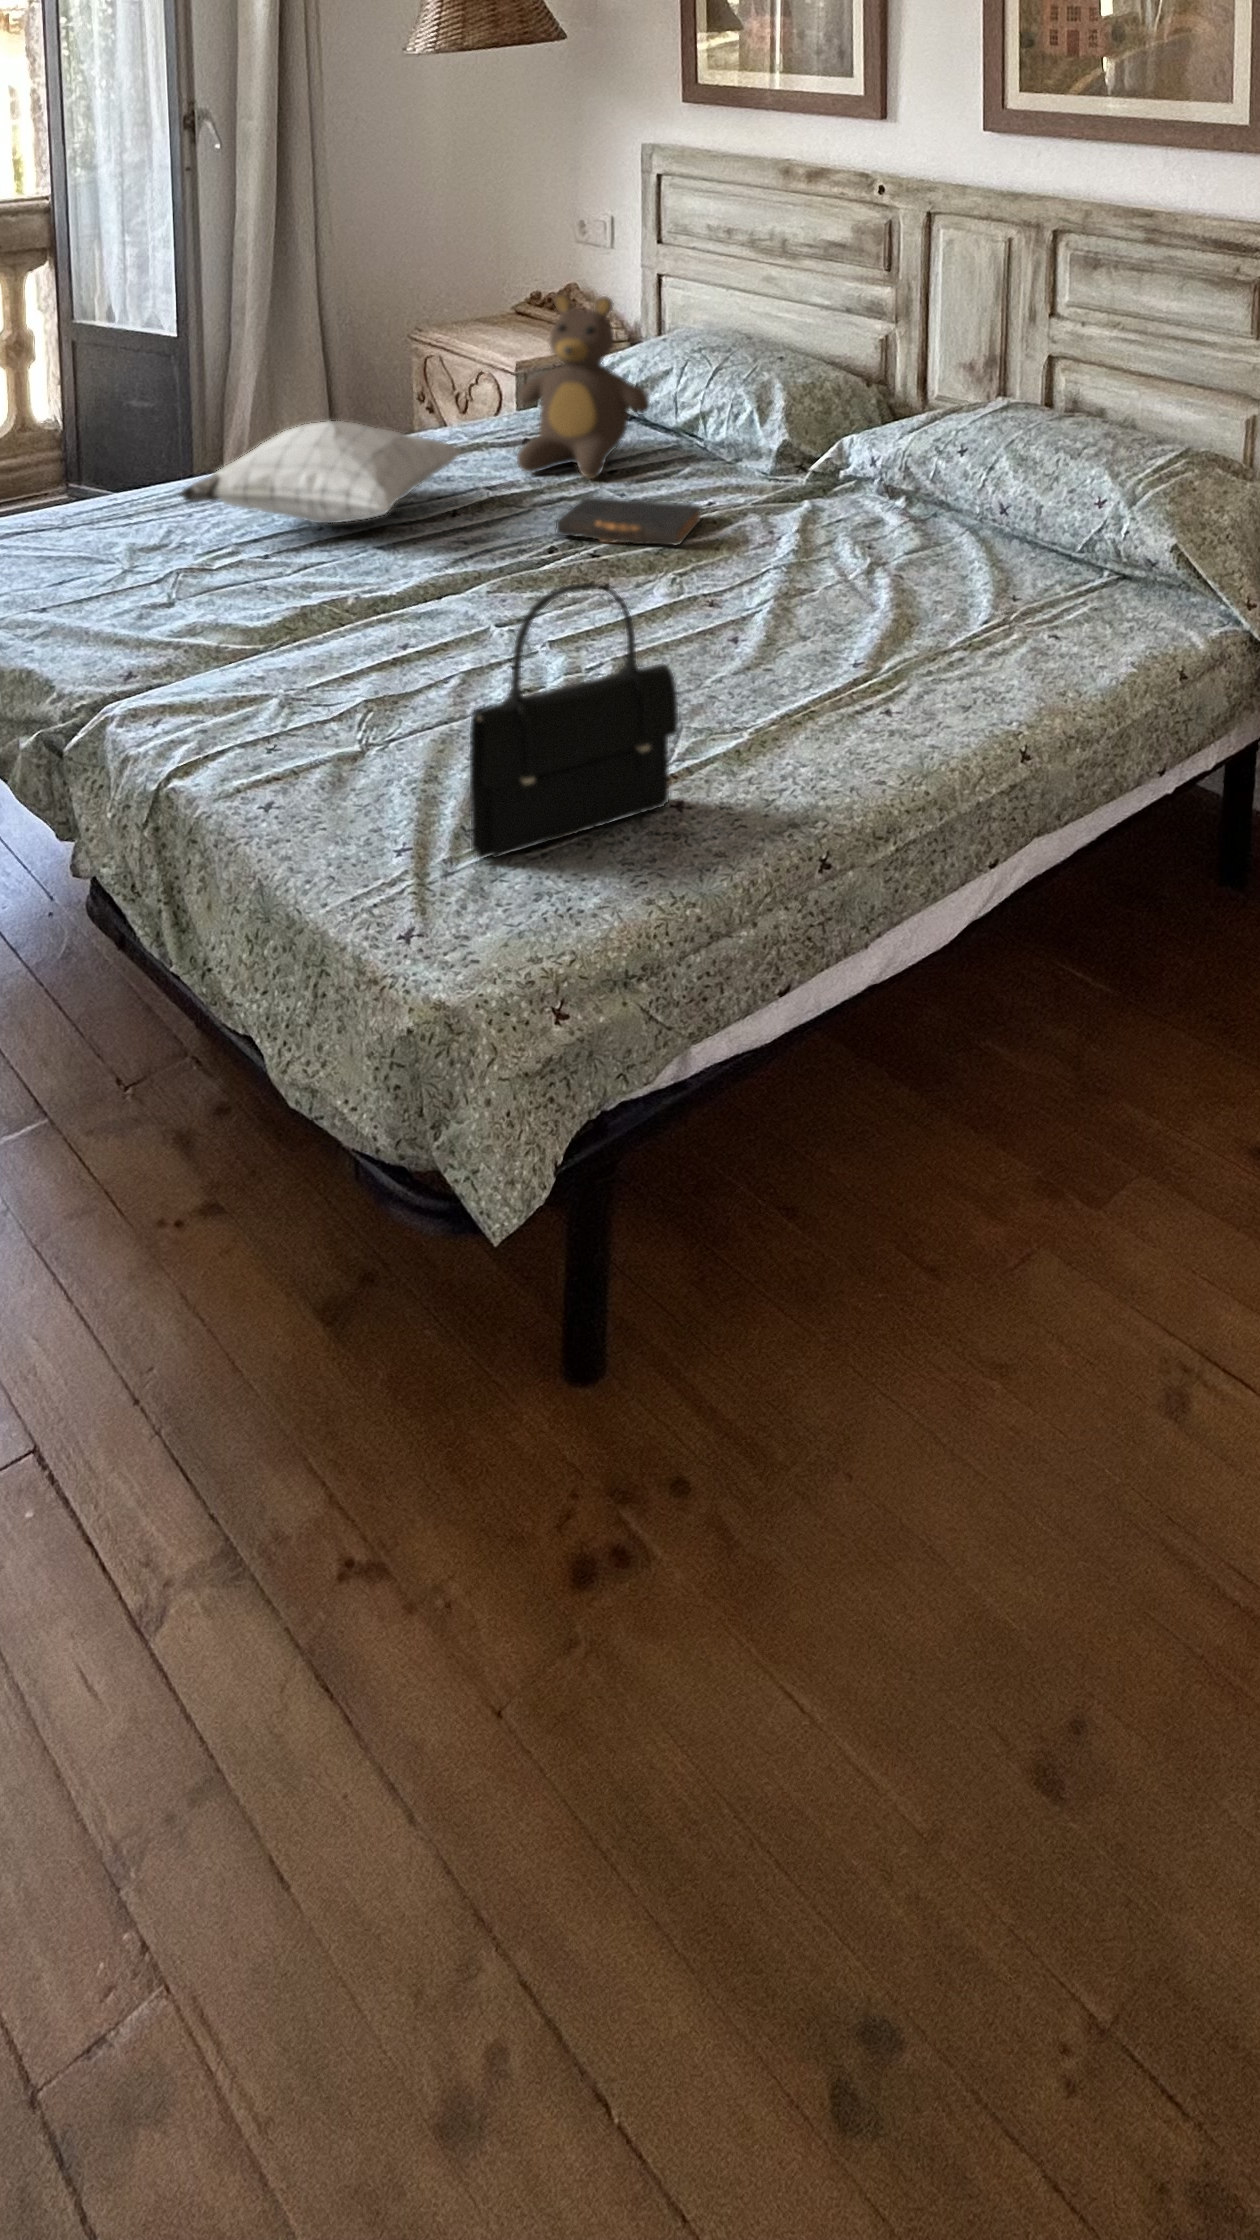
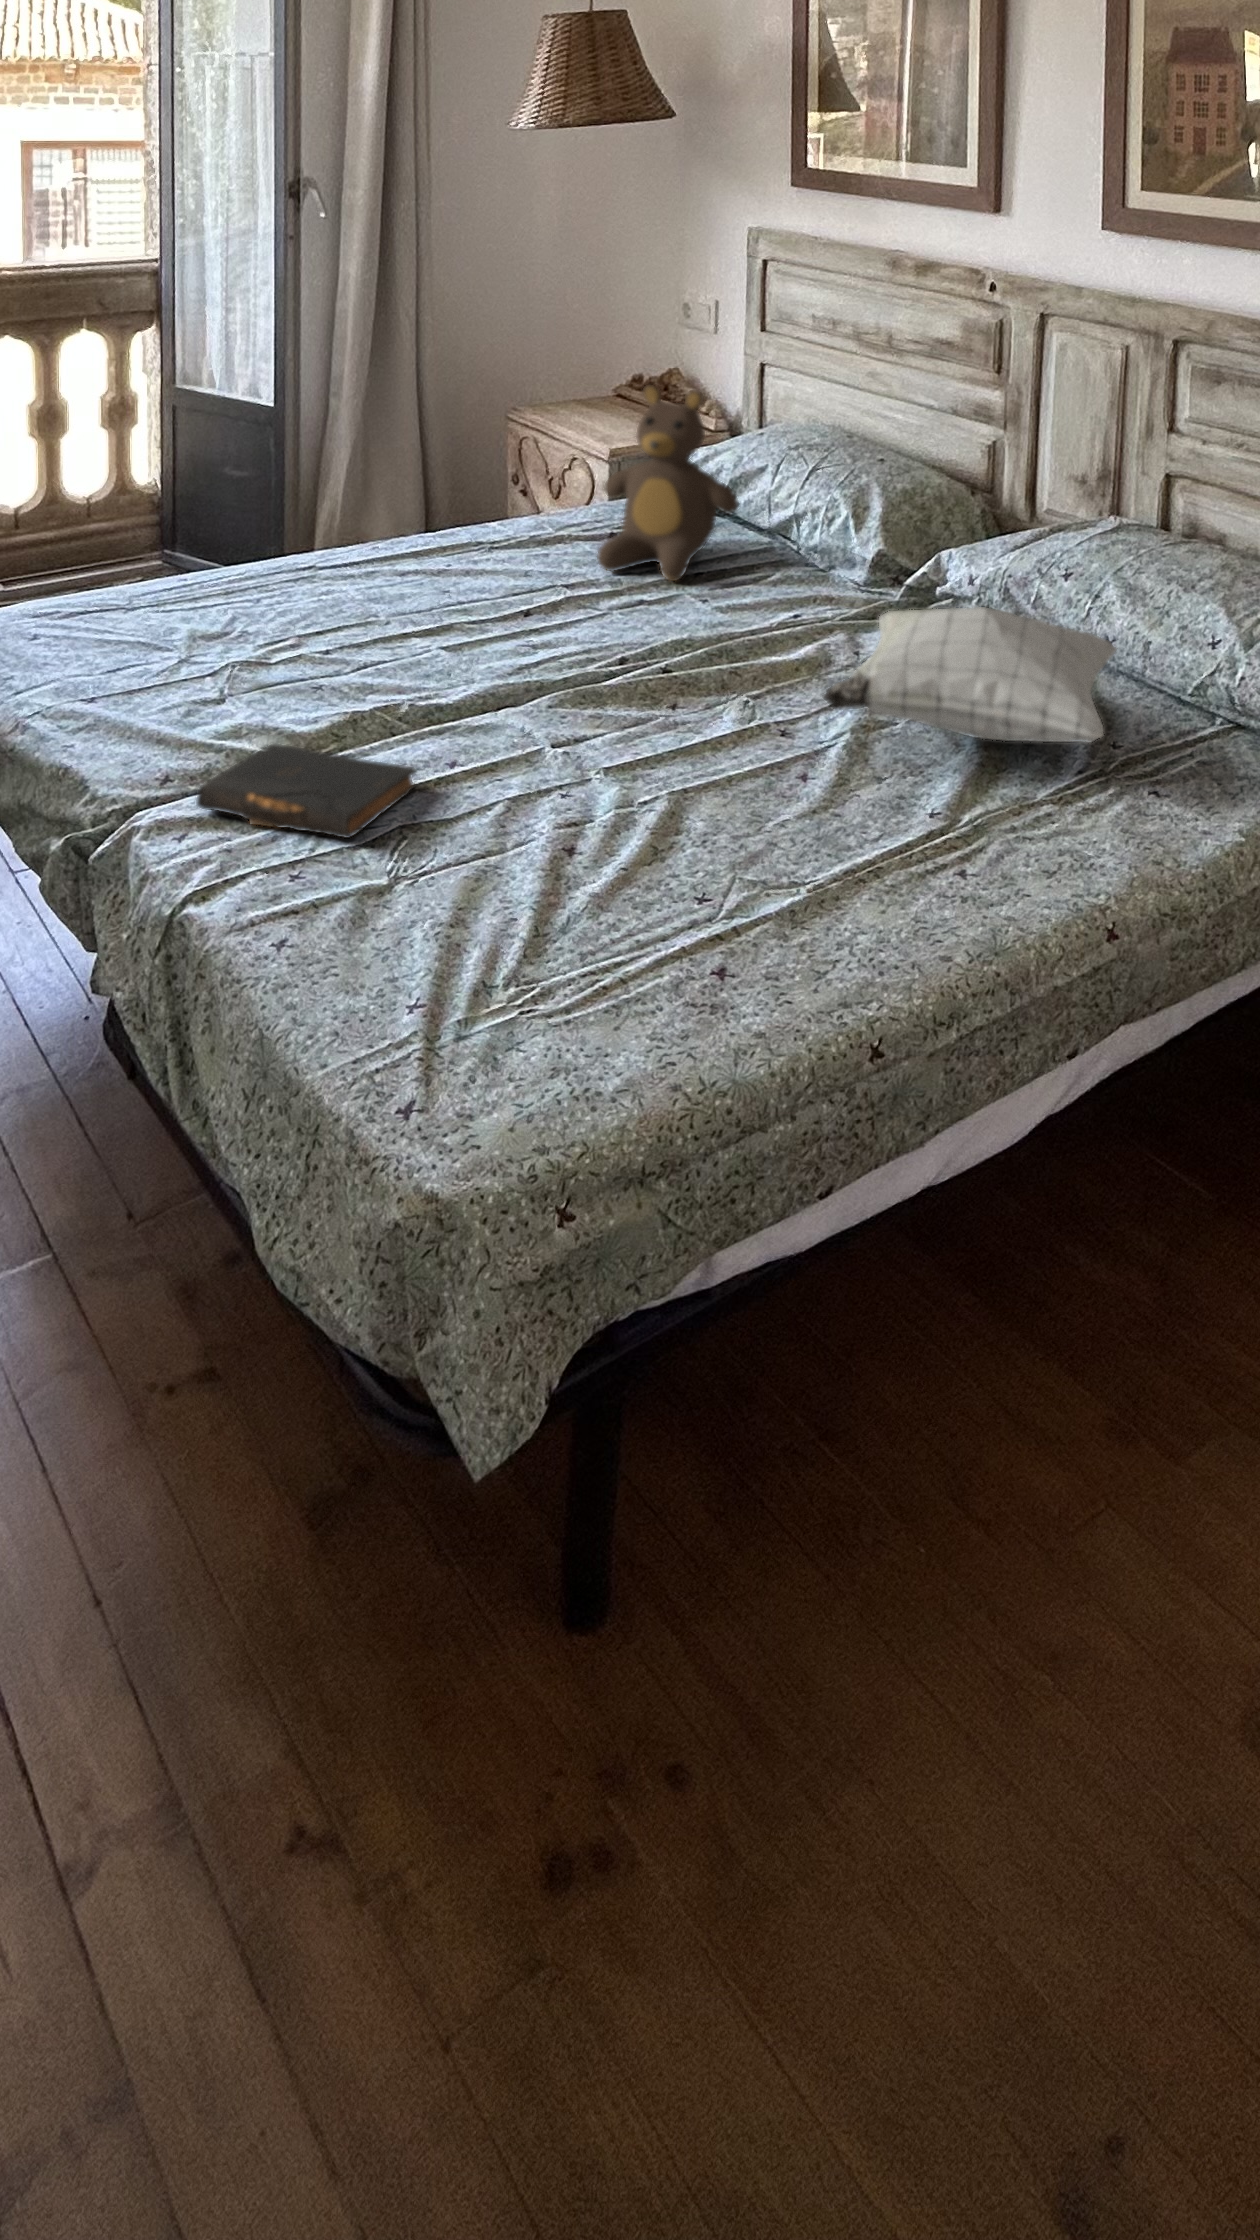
pillow: present [180,421,460,523] -> present [823,607,1116,742]
book: present [556,497,703,546] -> present [196,744,415,838]
handbag: present [470,583,678,859] -> none [489,723,724,1024]

